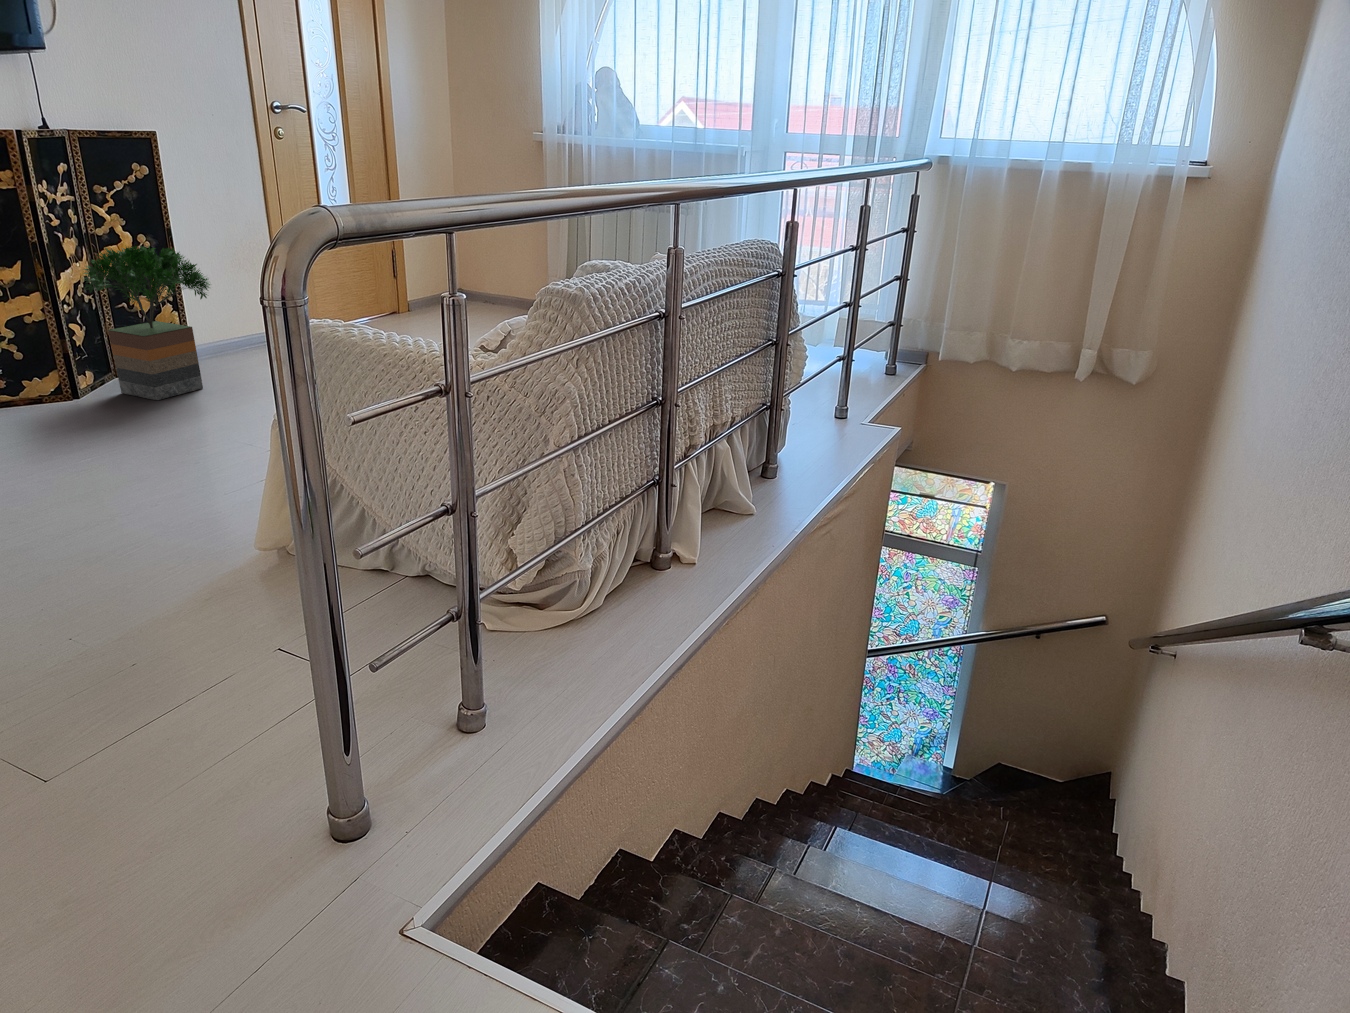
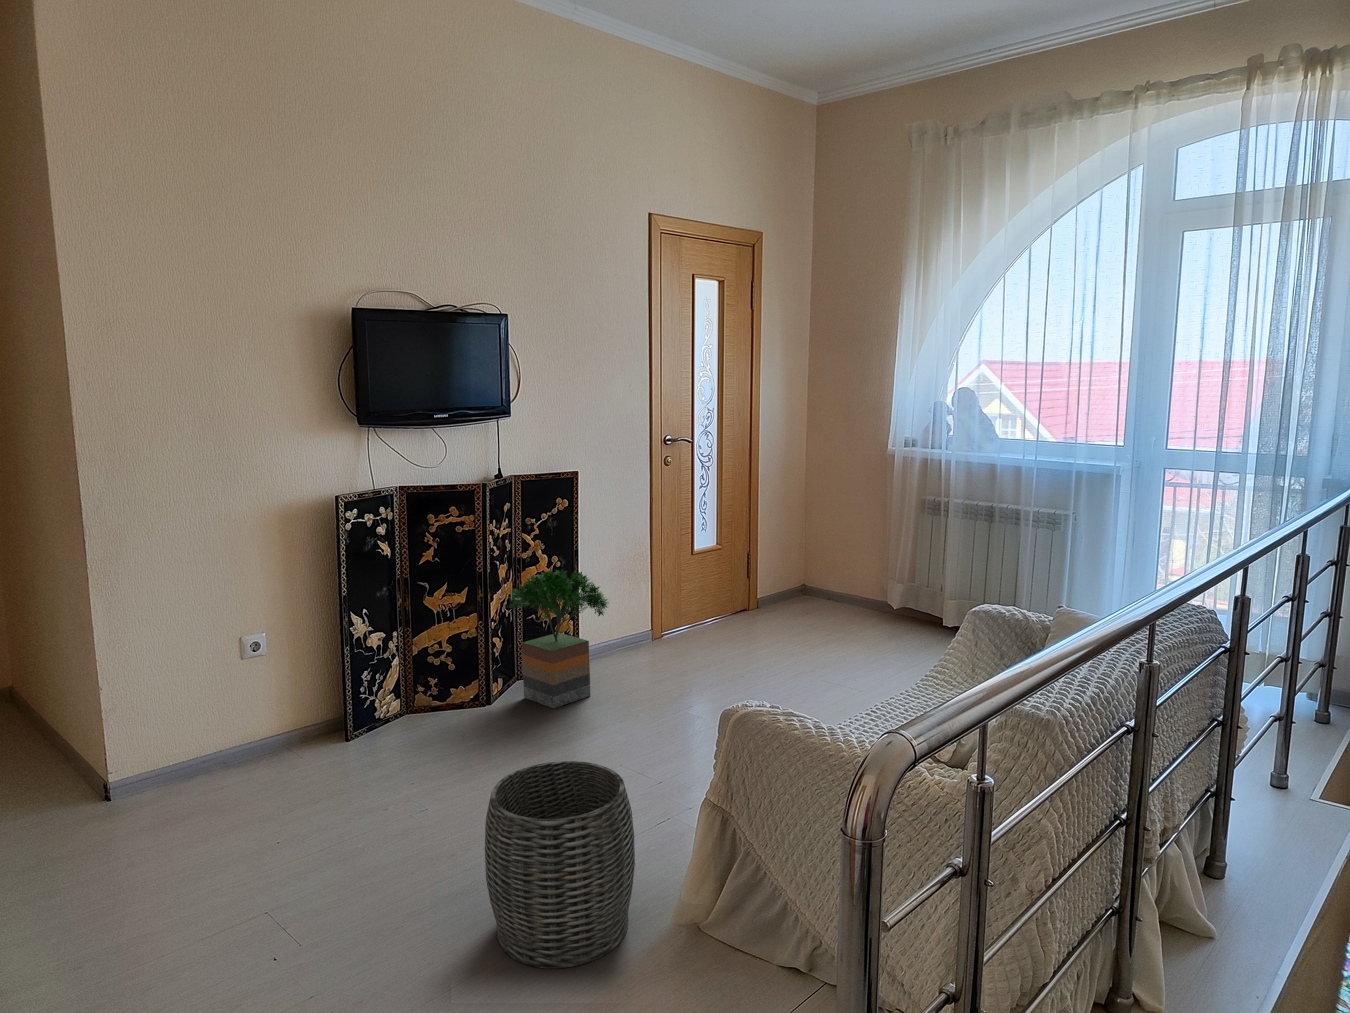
woven basket: none [30,403,219,594] -> present [485,761,635,968]

